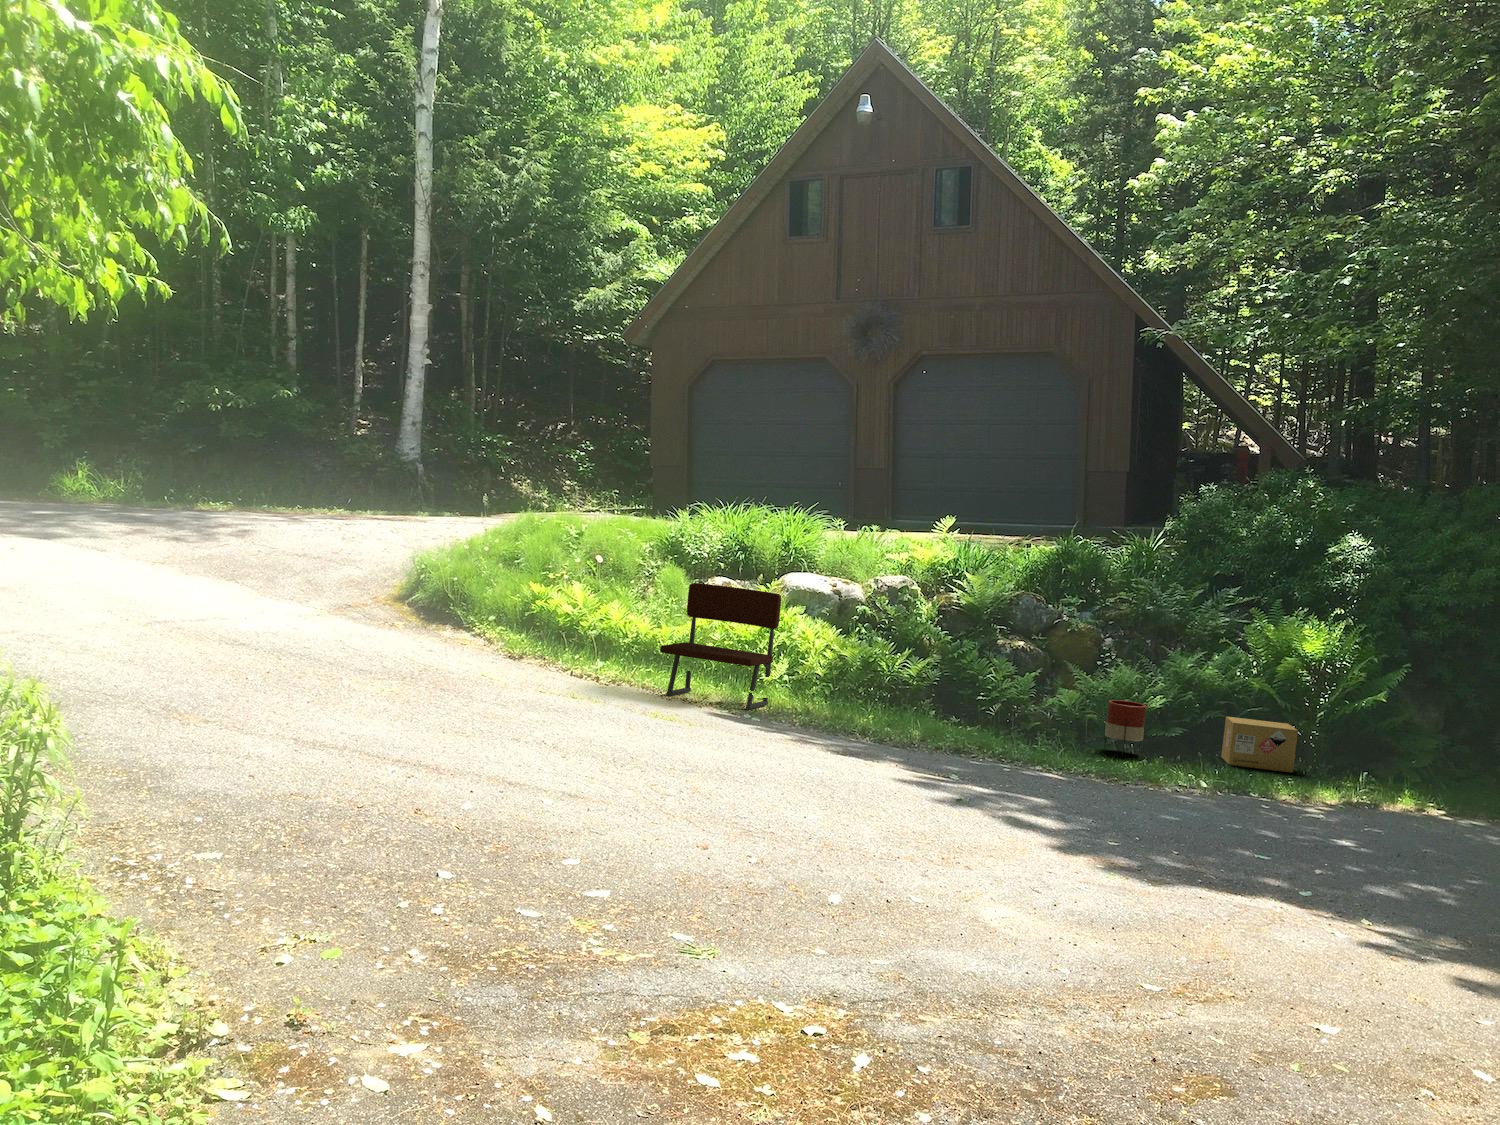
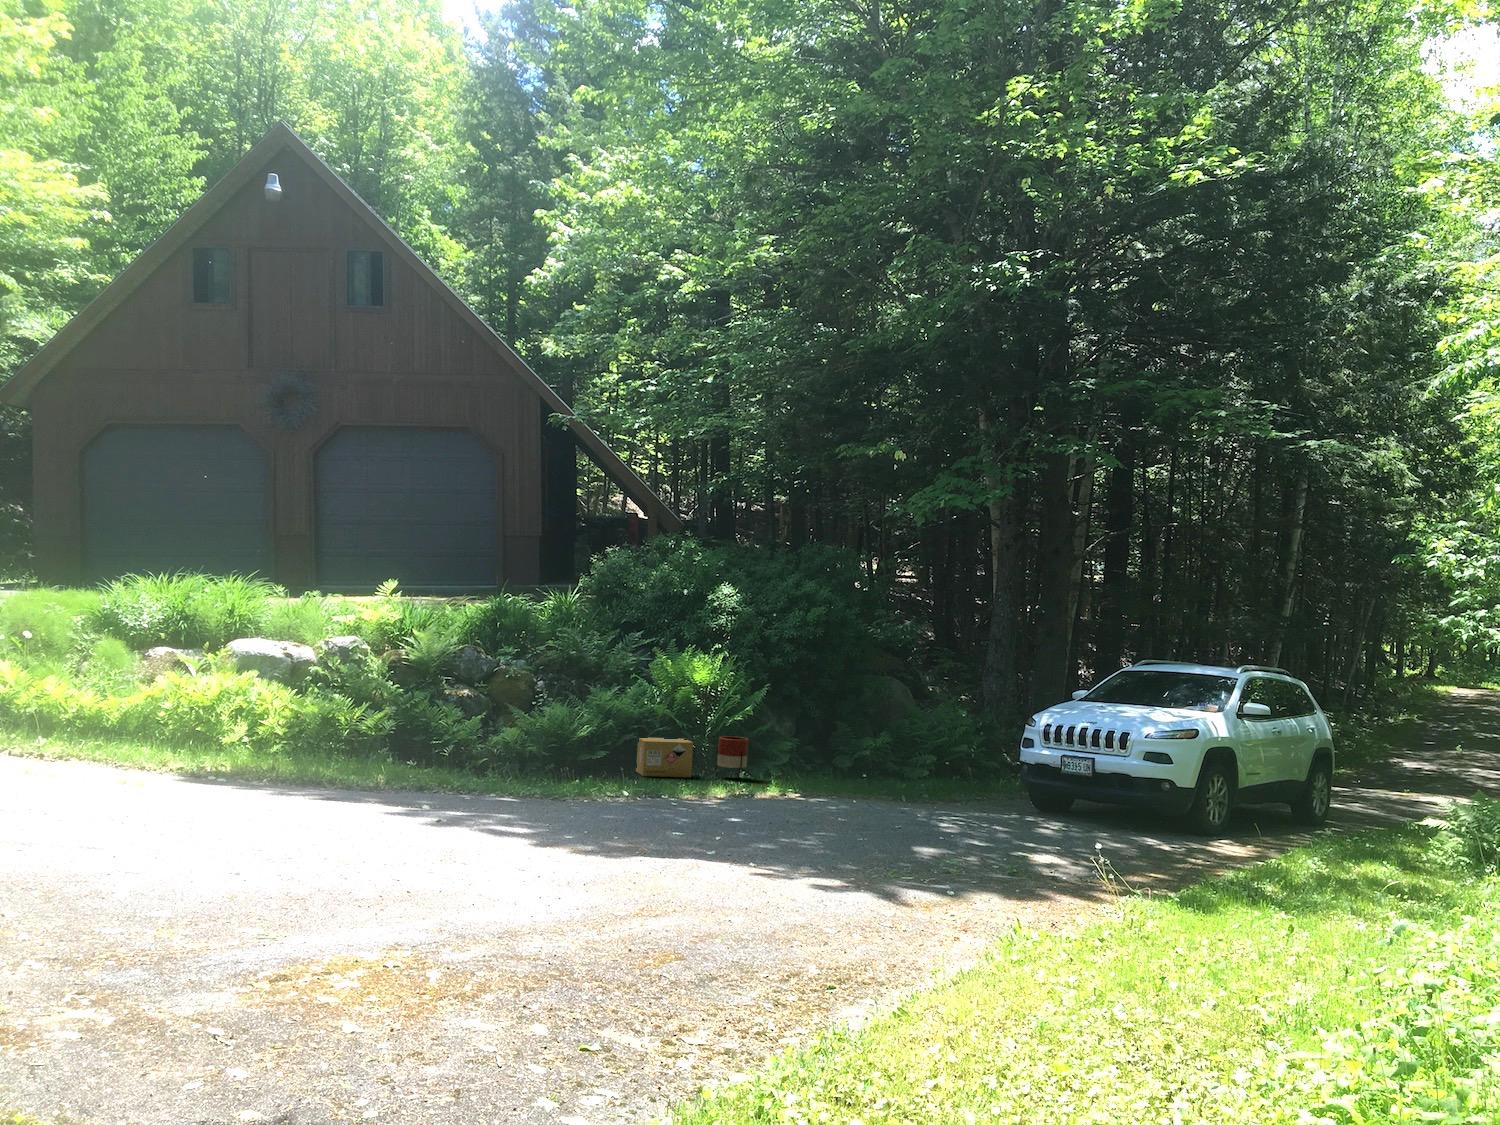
bench: present [660,583,781,710] -> none [120,652,244,769]
planter: present [1104,700,1147,756] -> present [716,736,748,780]

